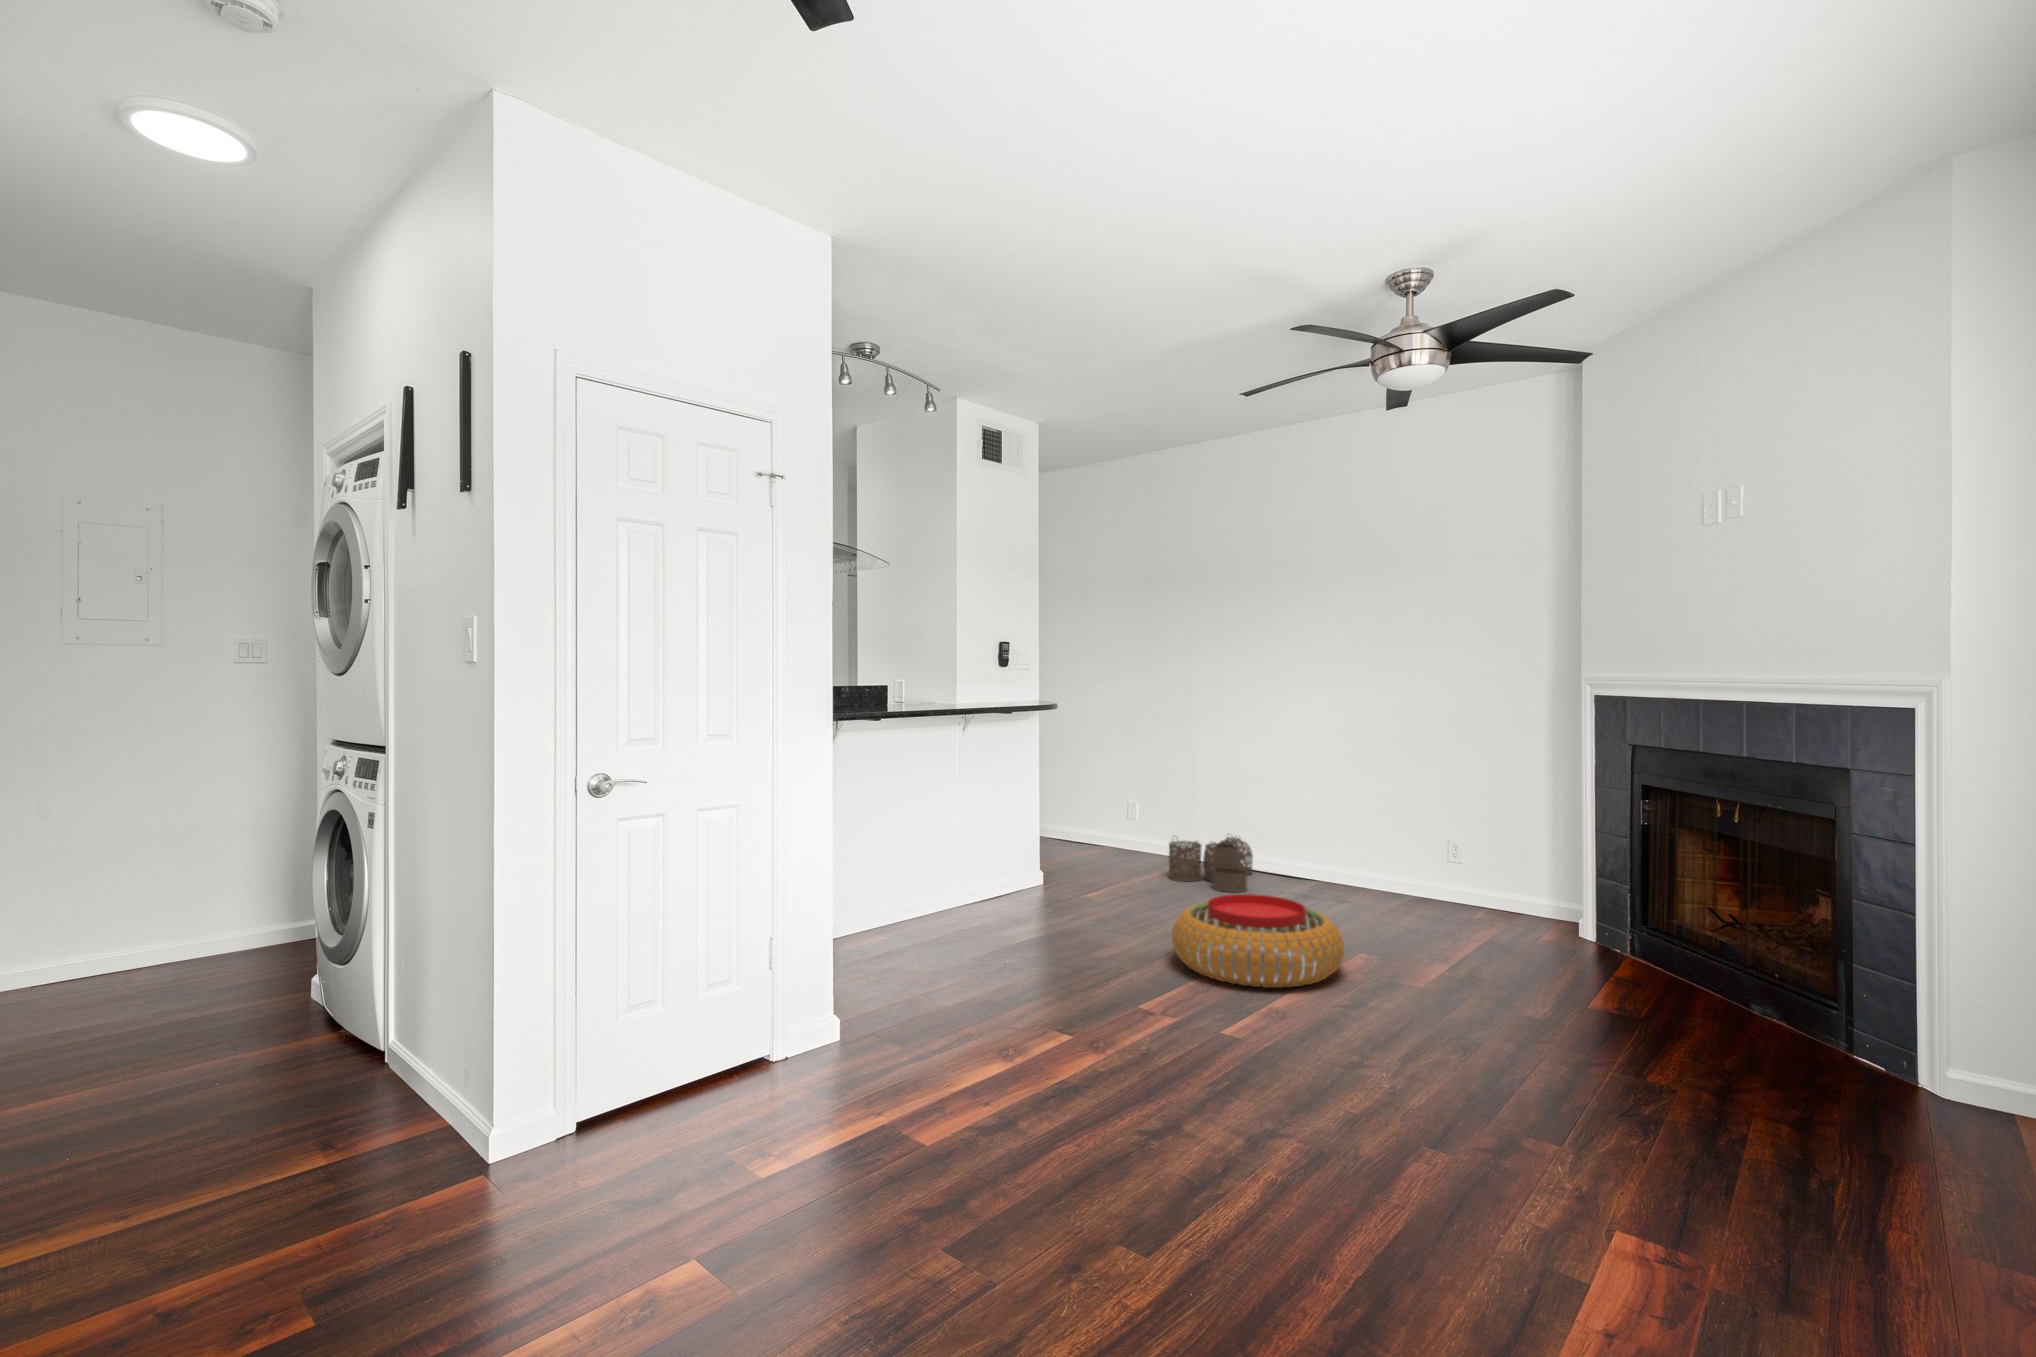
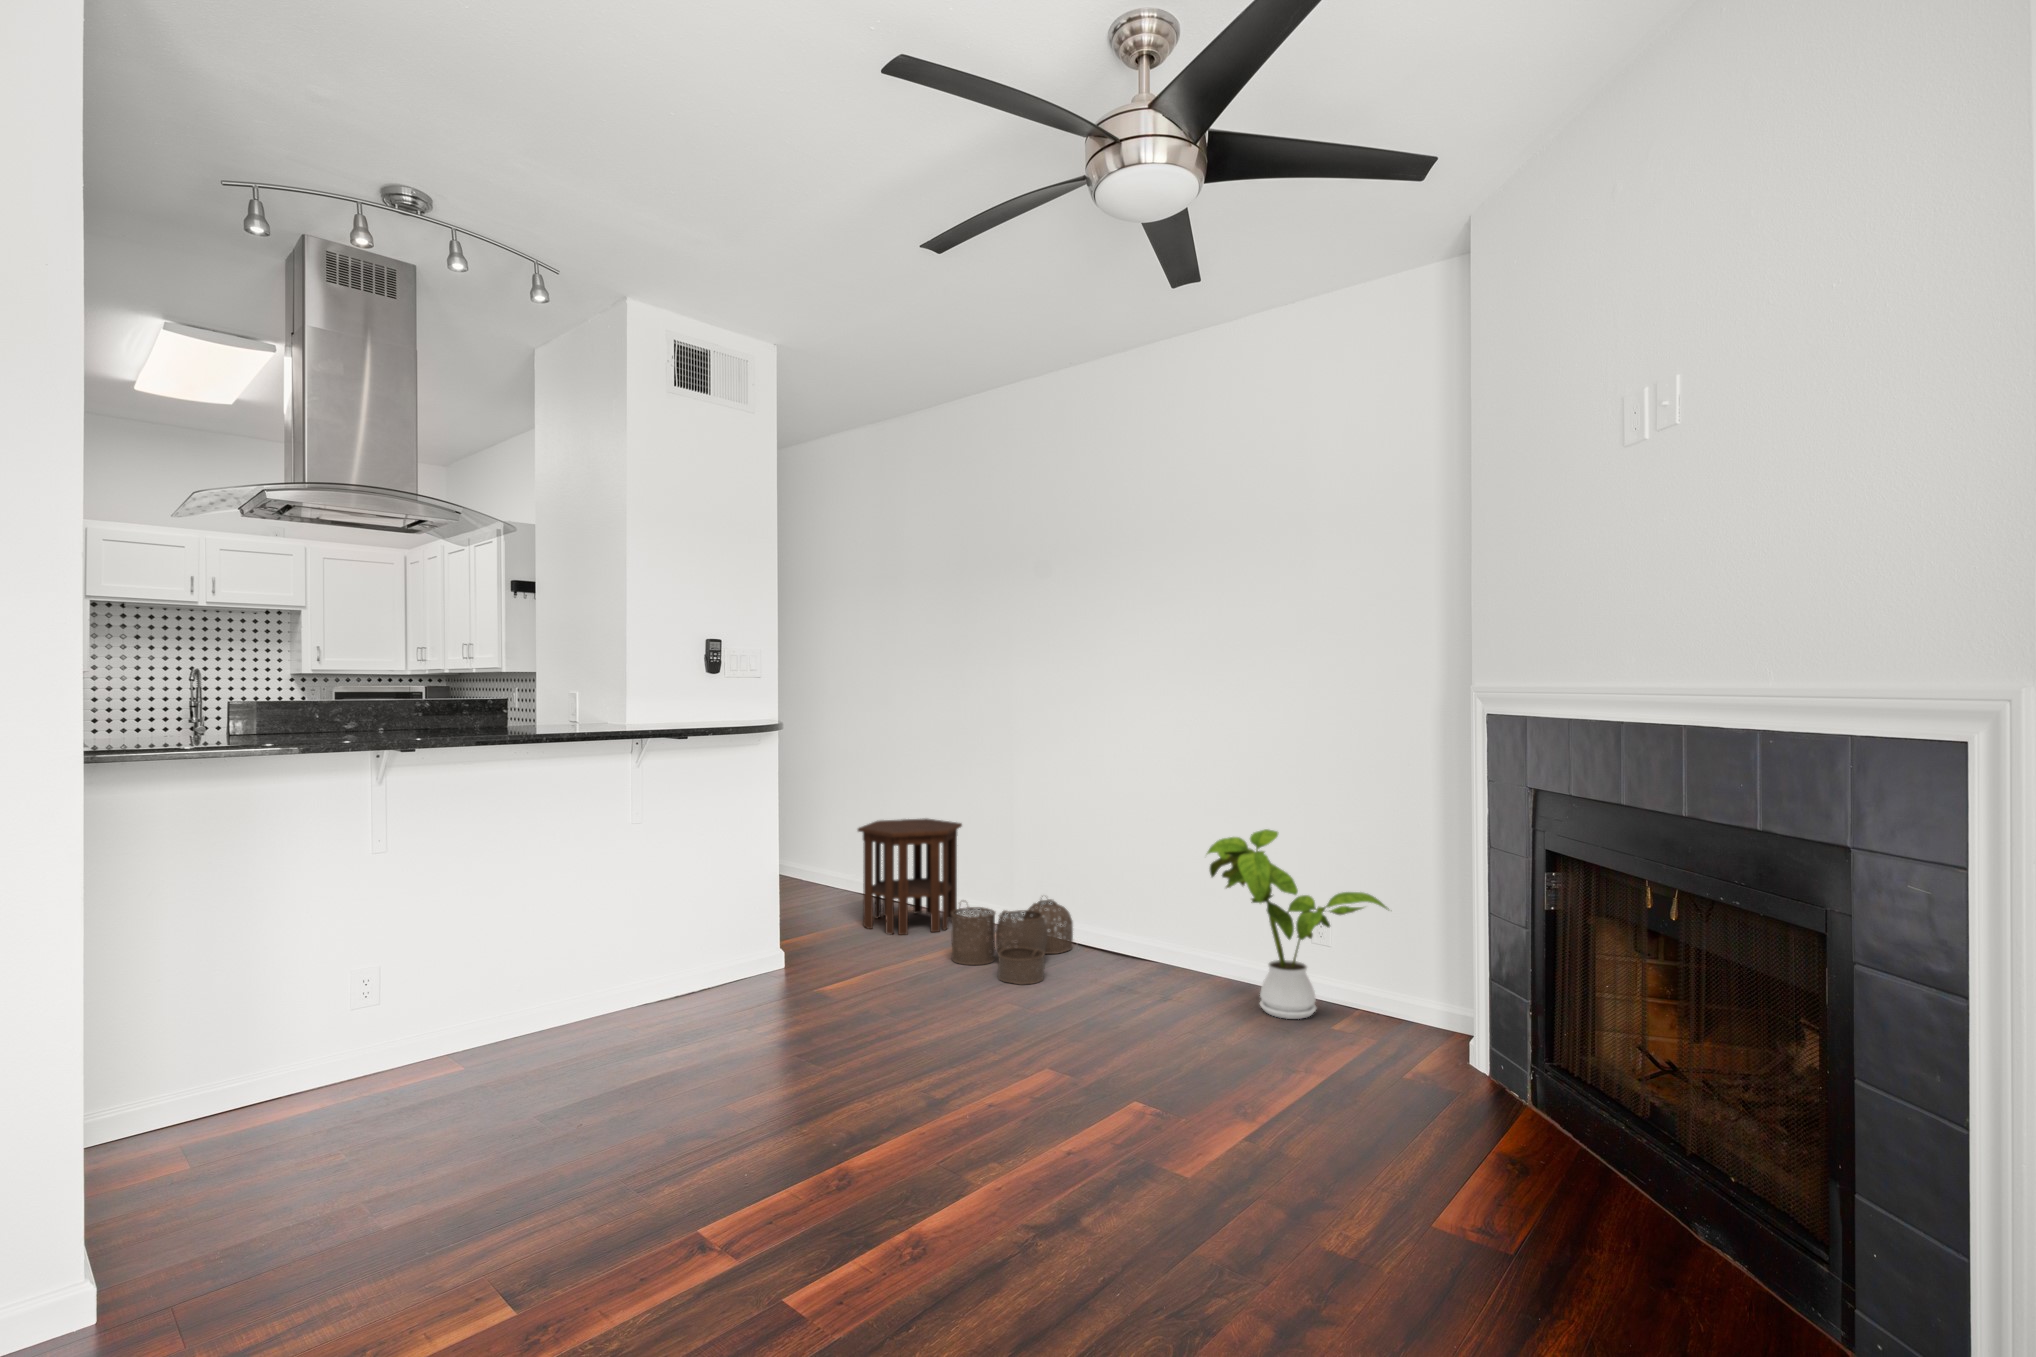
side table: none [1079,779,1153,864] -> present [858,819,962,935]
house plant: none [1376,779,1517,913] -> present [1207,829,1389,1019]
pouf: present [1172,894,1344,988] -> none [814,1017,1077,1193]

